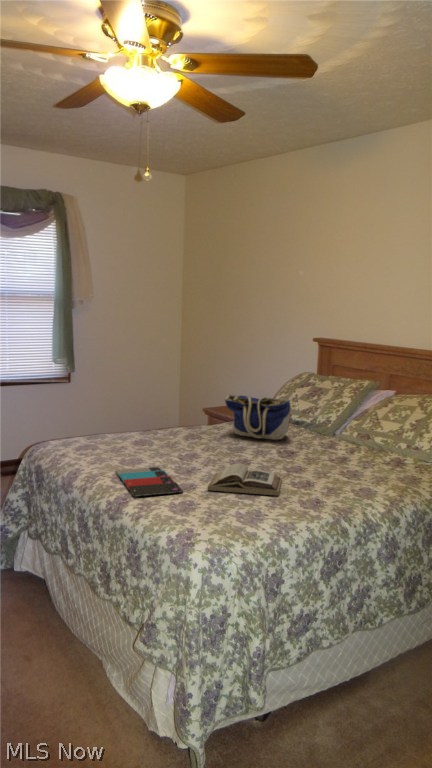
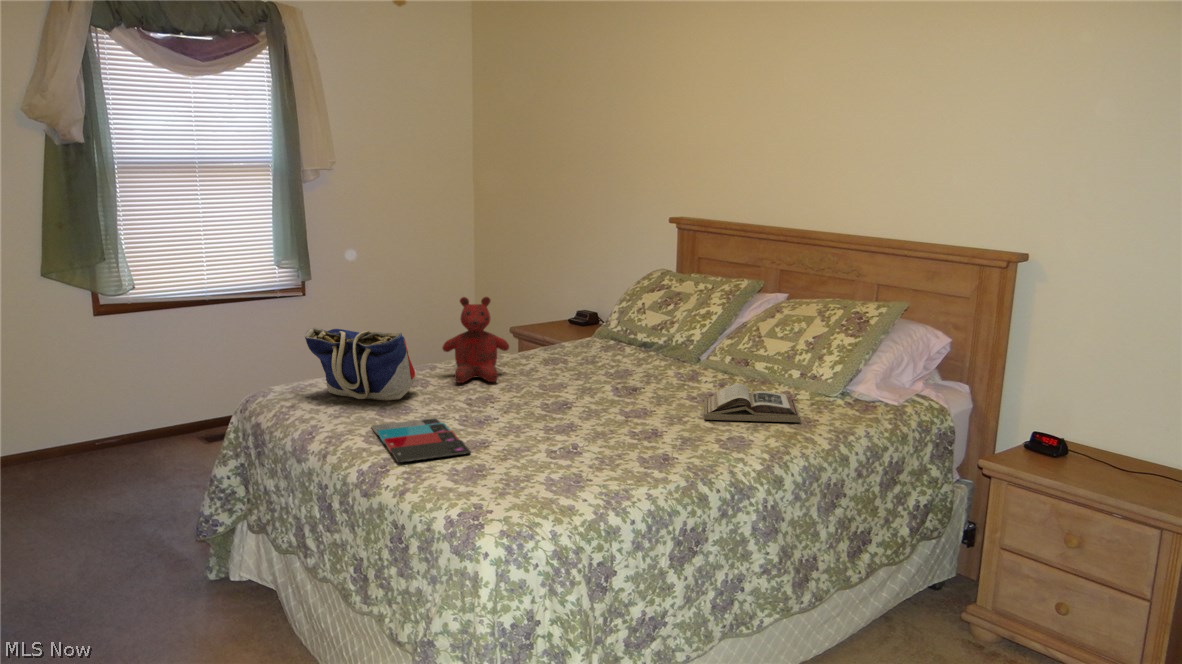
teddy bear: none [162,386,207,444] -> present [442,297,509,383]
tote bag: present [225,394,290,440] -> present [305,328,418,401]
book: present [208,463,282,496] -> present [704,384,800,422]

